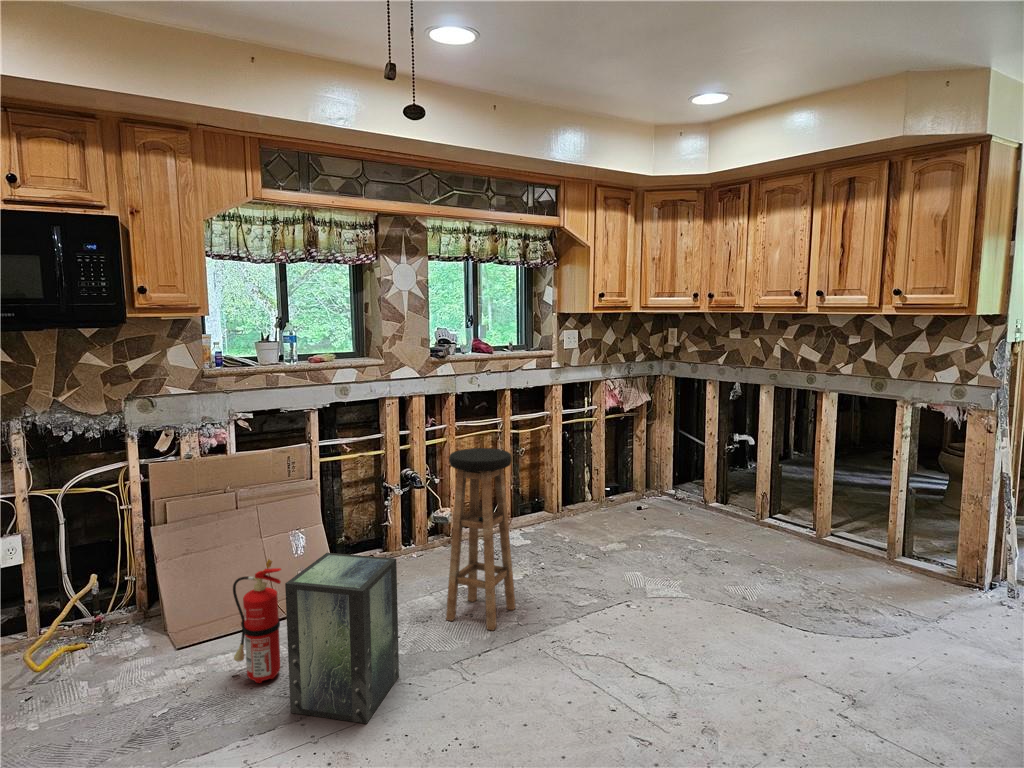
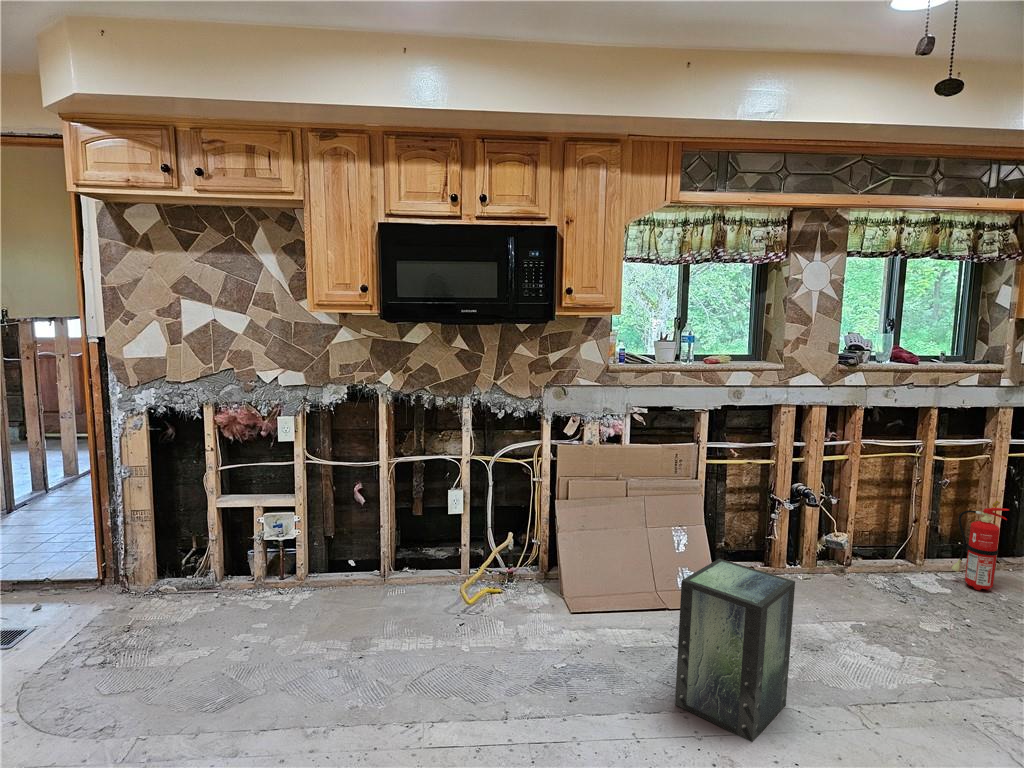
bar stool: present [446,448,516,630] -> none [839,475,945,689]
fire extinguisher: present [233,559,281,683] -> present [952,501,1009,590]

